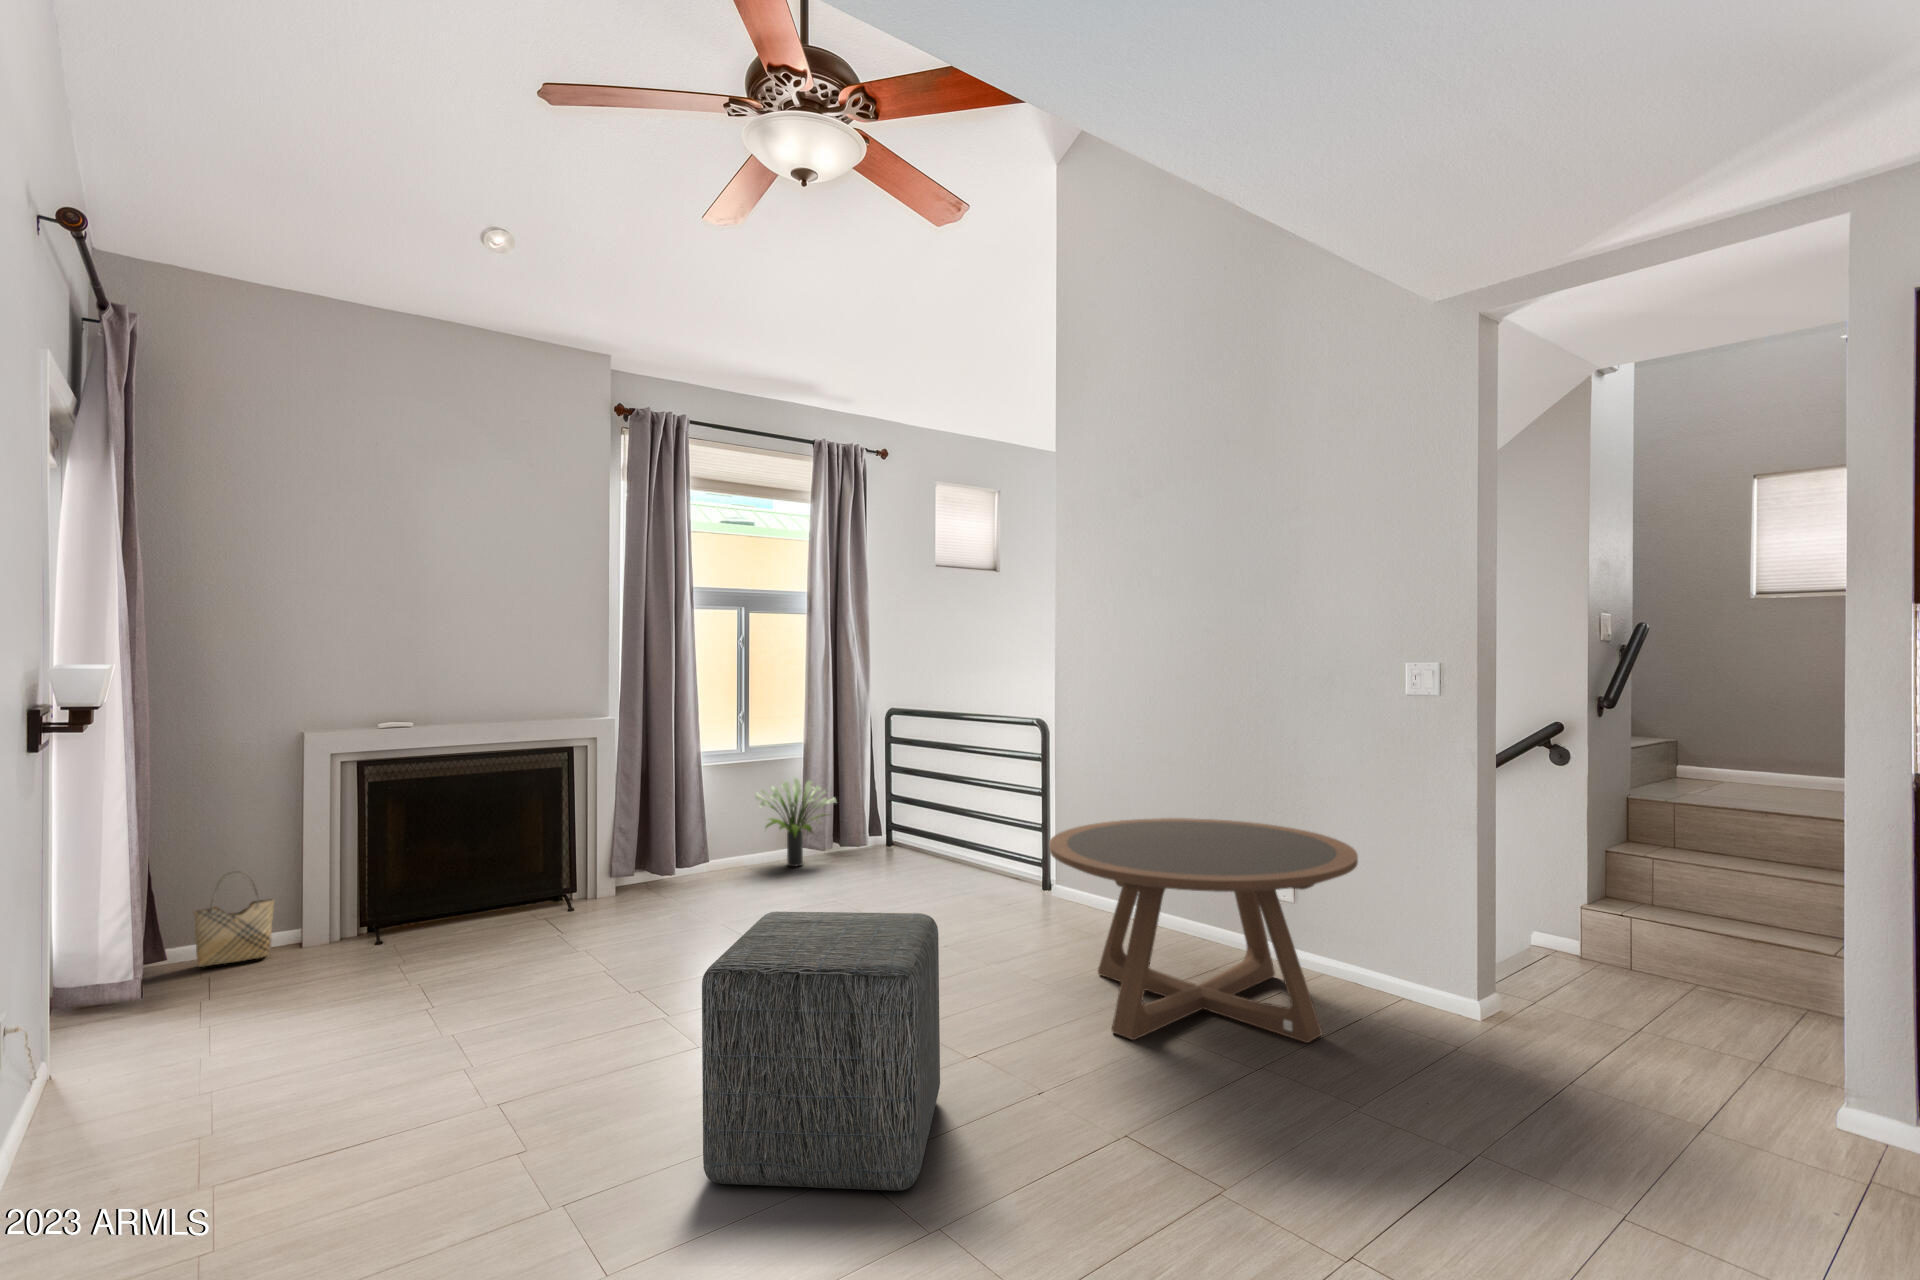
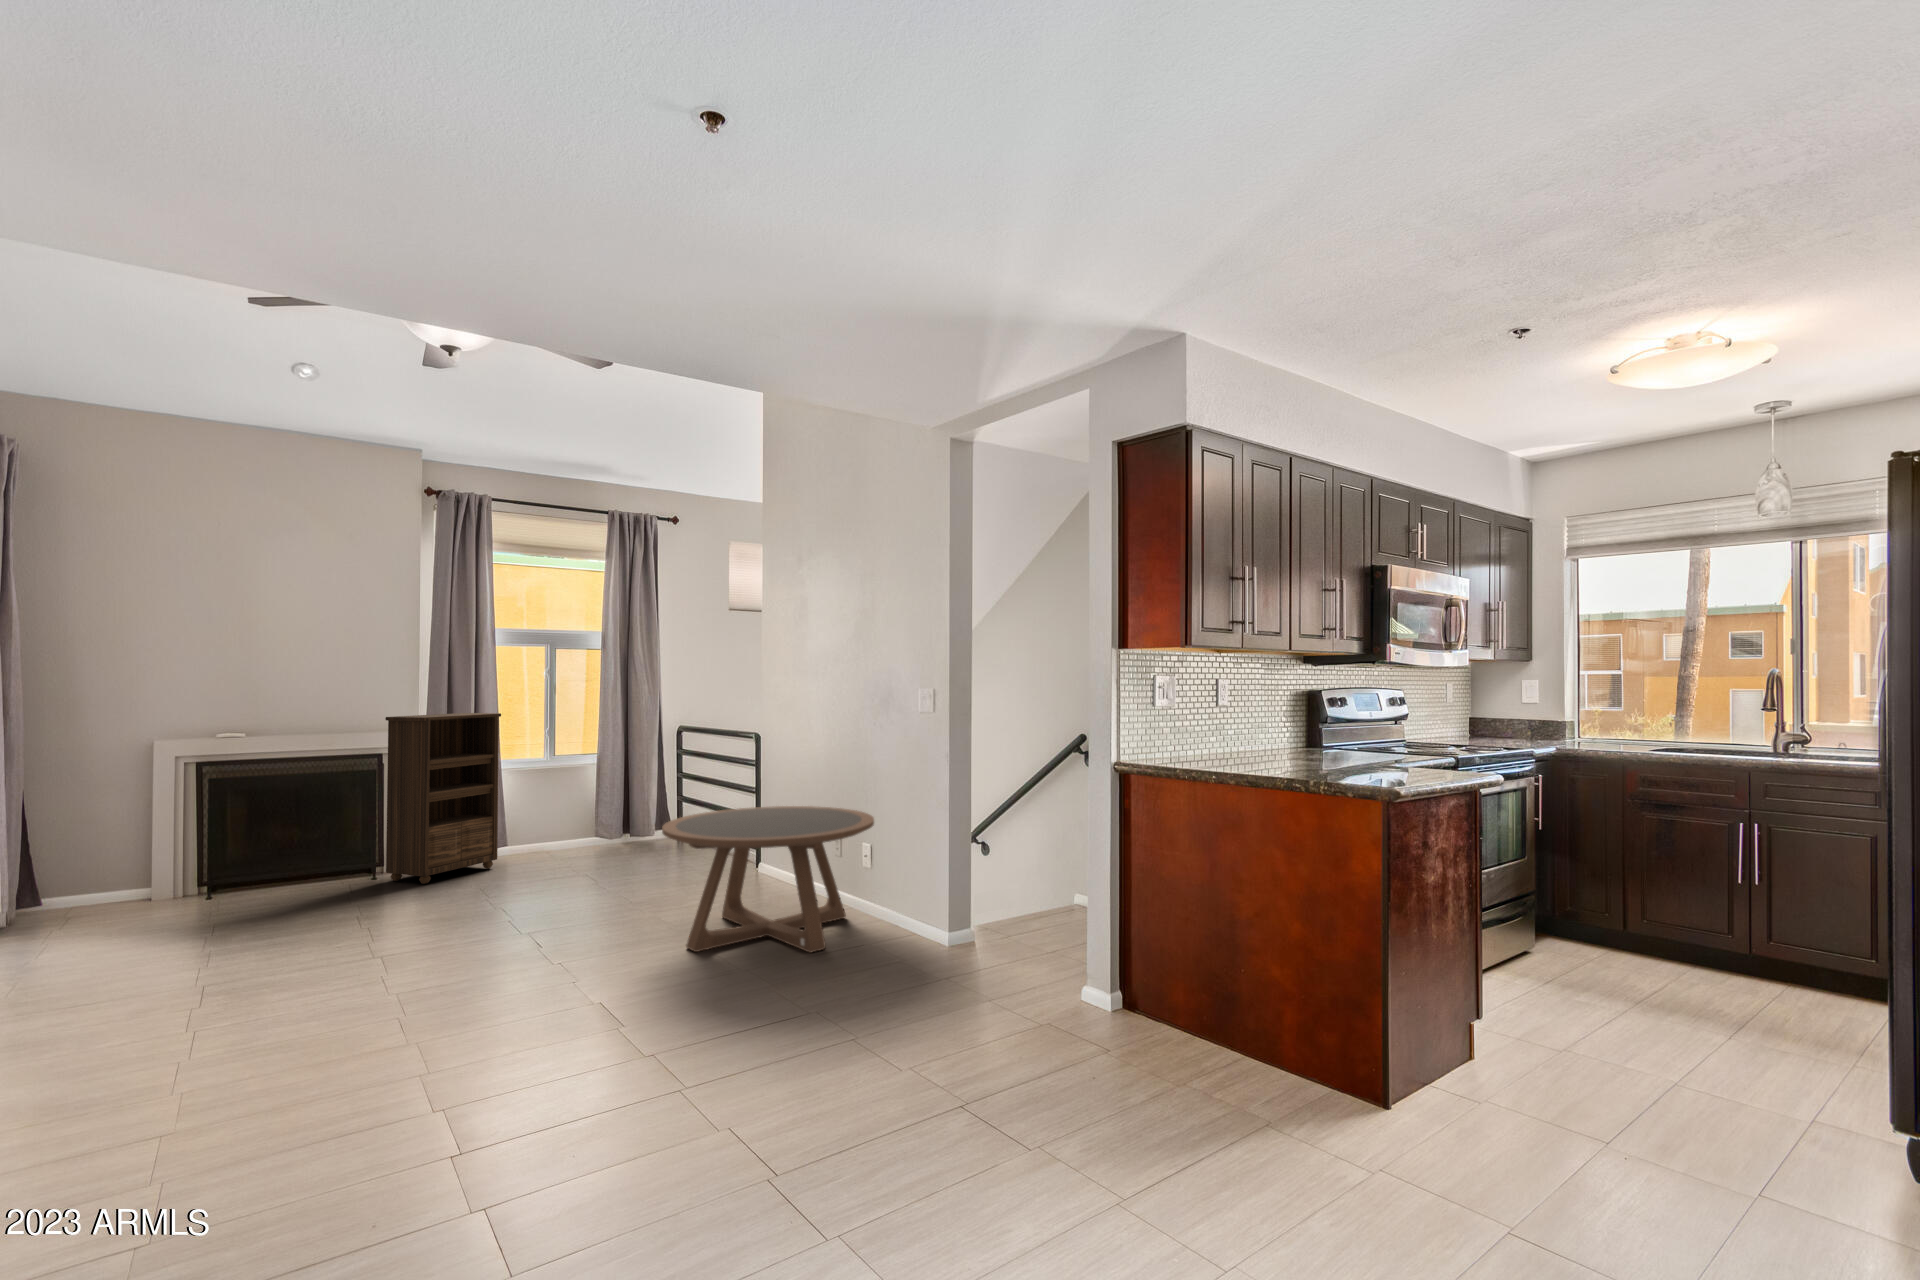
bookshelf: none [584,694,715,916] -> present [385,713,501,884]
potted plant: present [755,778,836,867] -> none [547,780,616,852]
woven basket: present [194,871,274,967] -> none [61,845,128,915]
ottoman: present [702,912,940,1191] -> none [335,858,529,1020]

